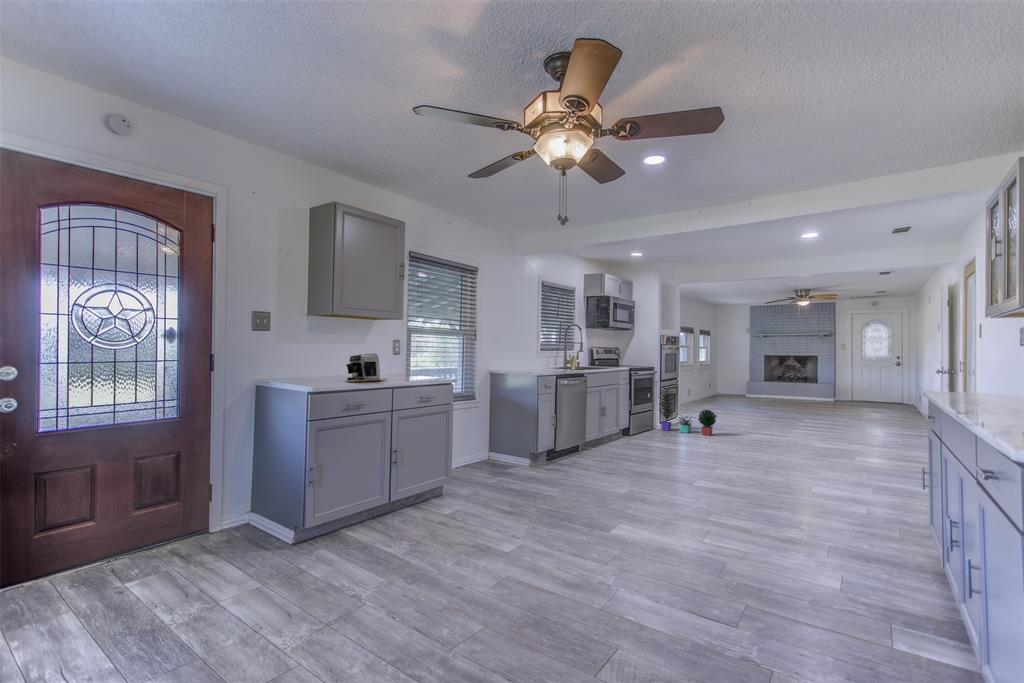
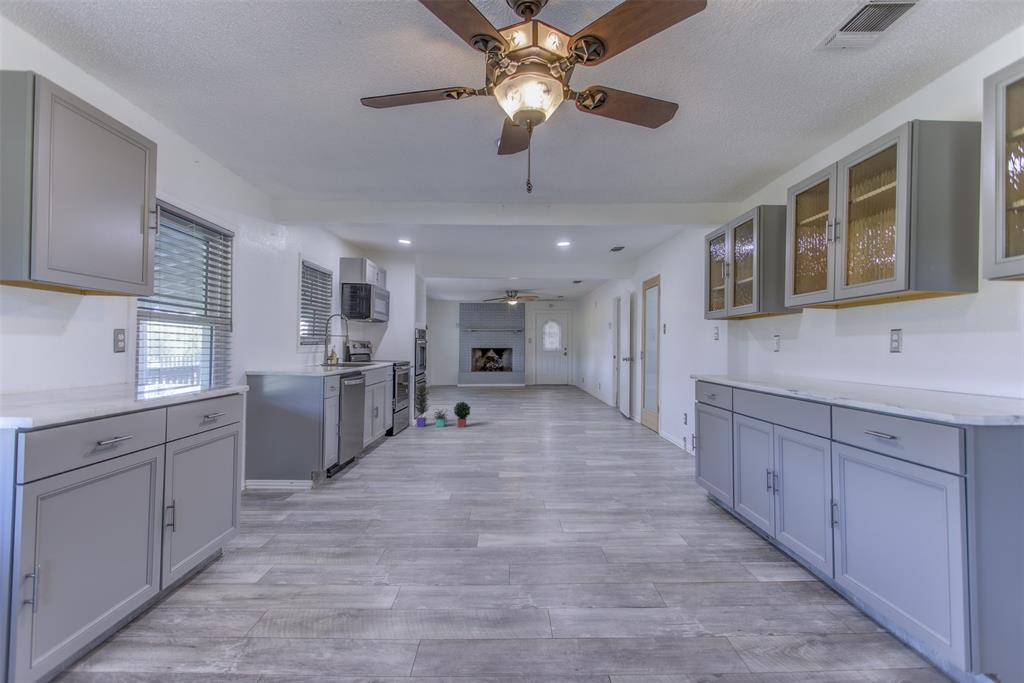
coffee maker: present [346,354,387,382] -> none [43,352,134,403]

